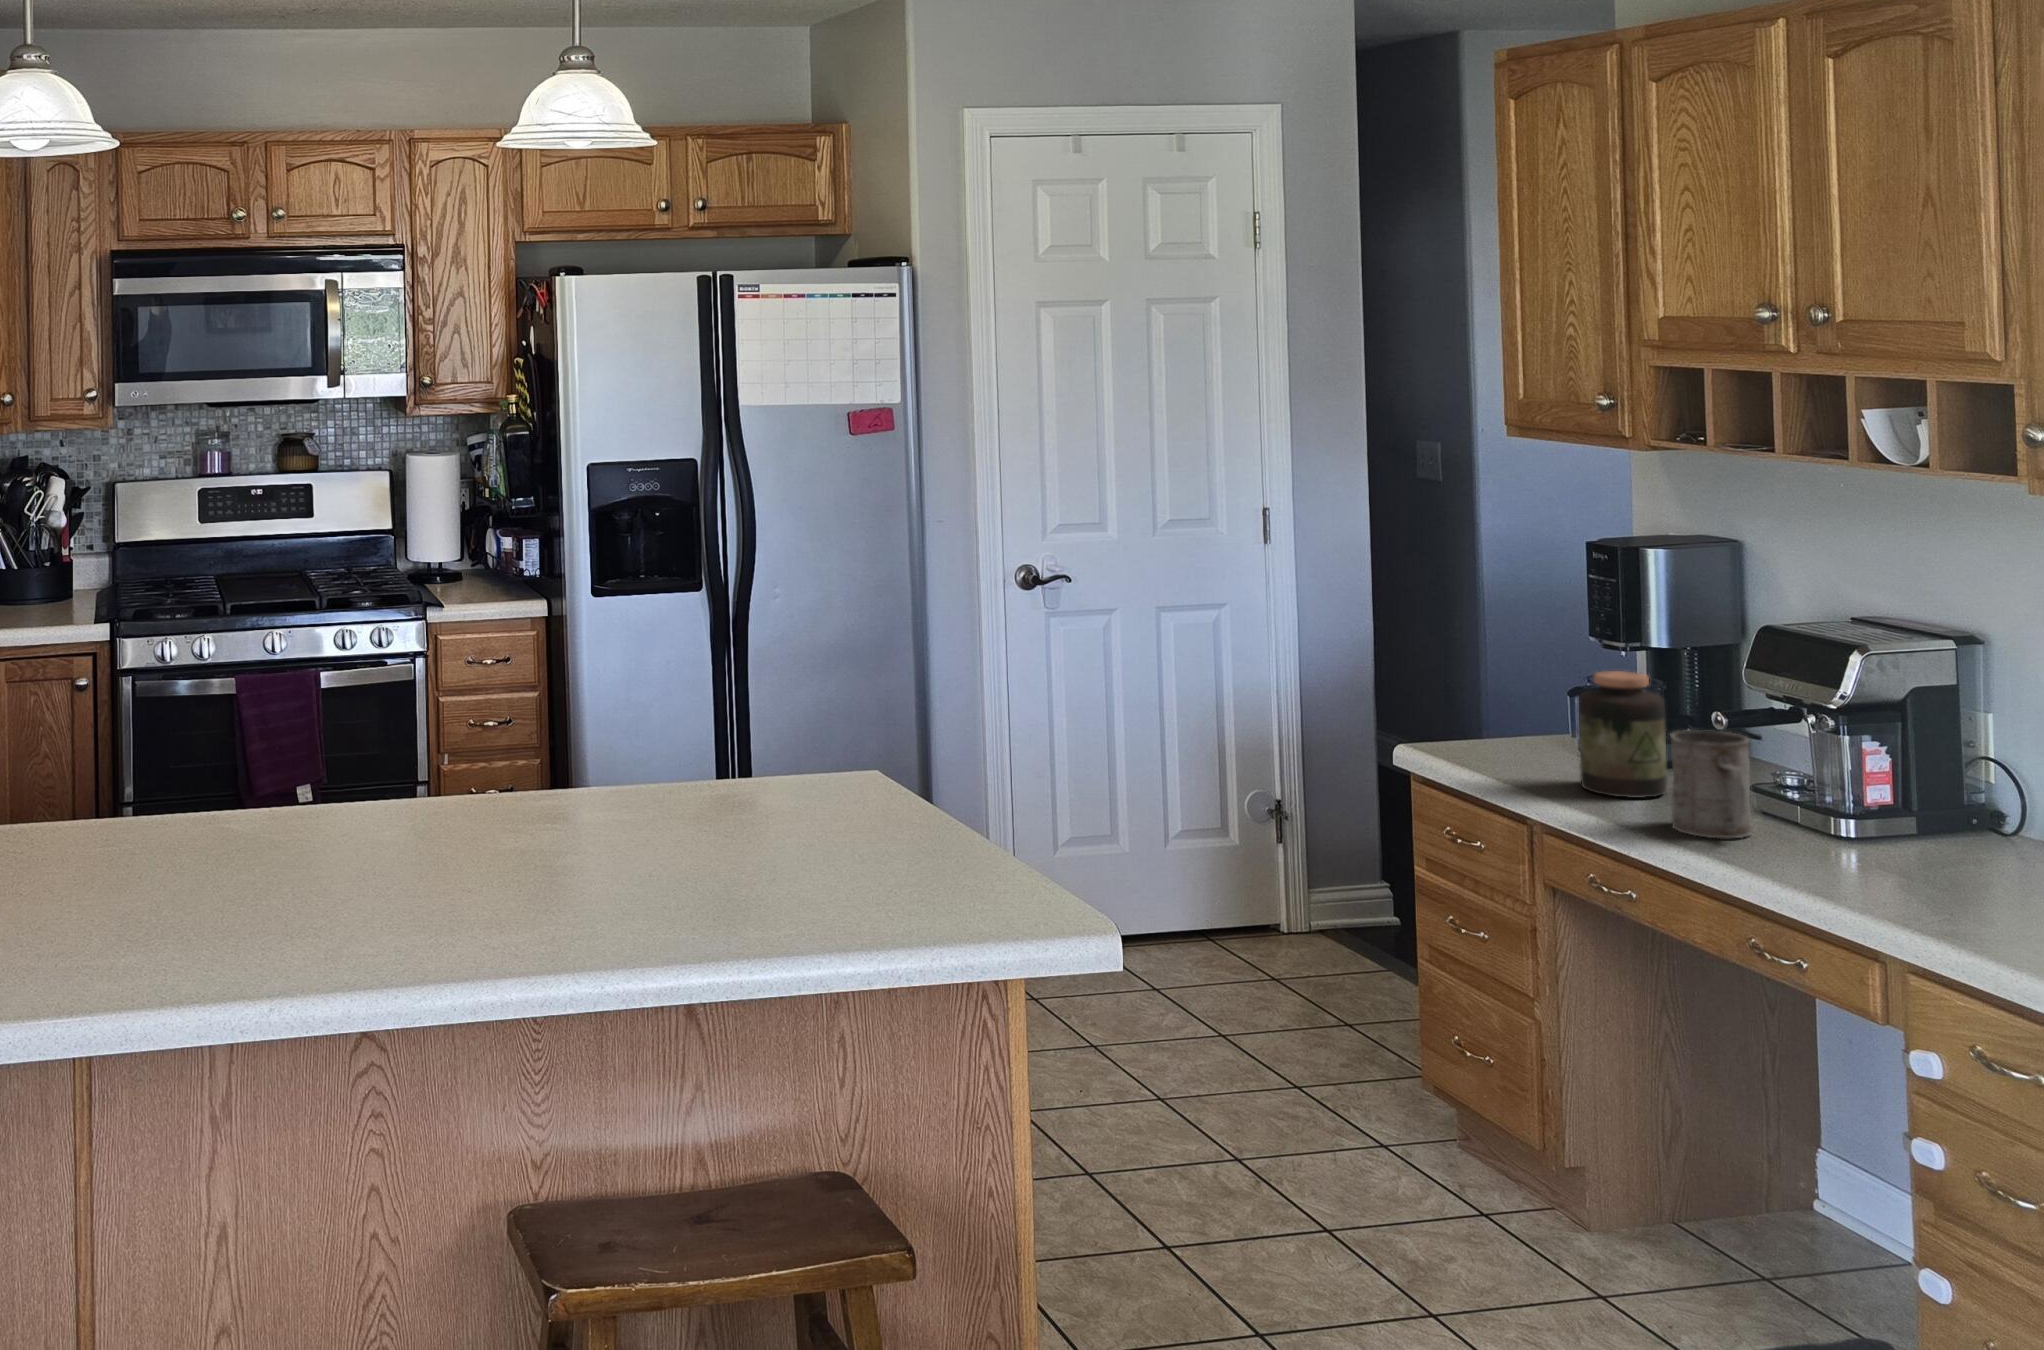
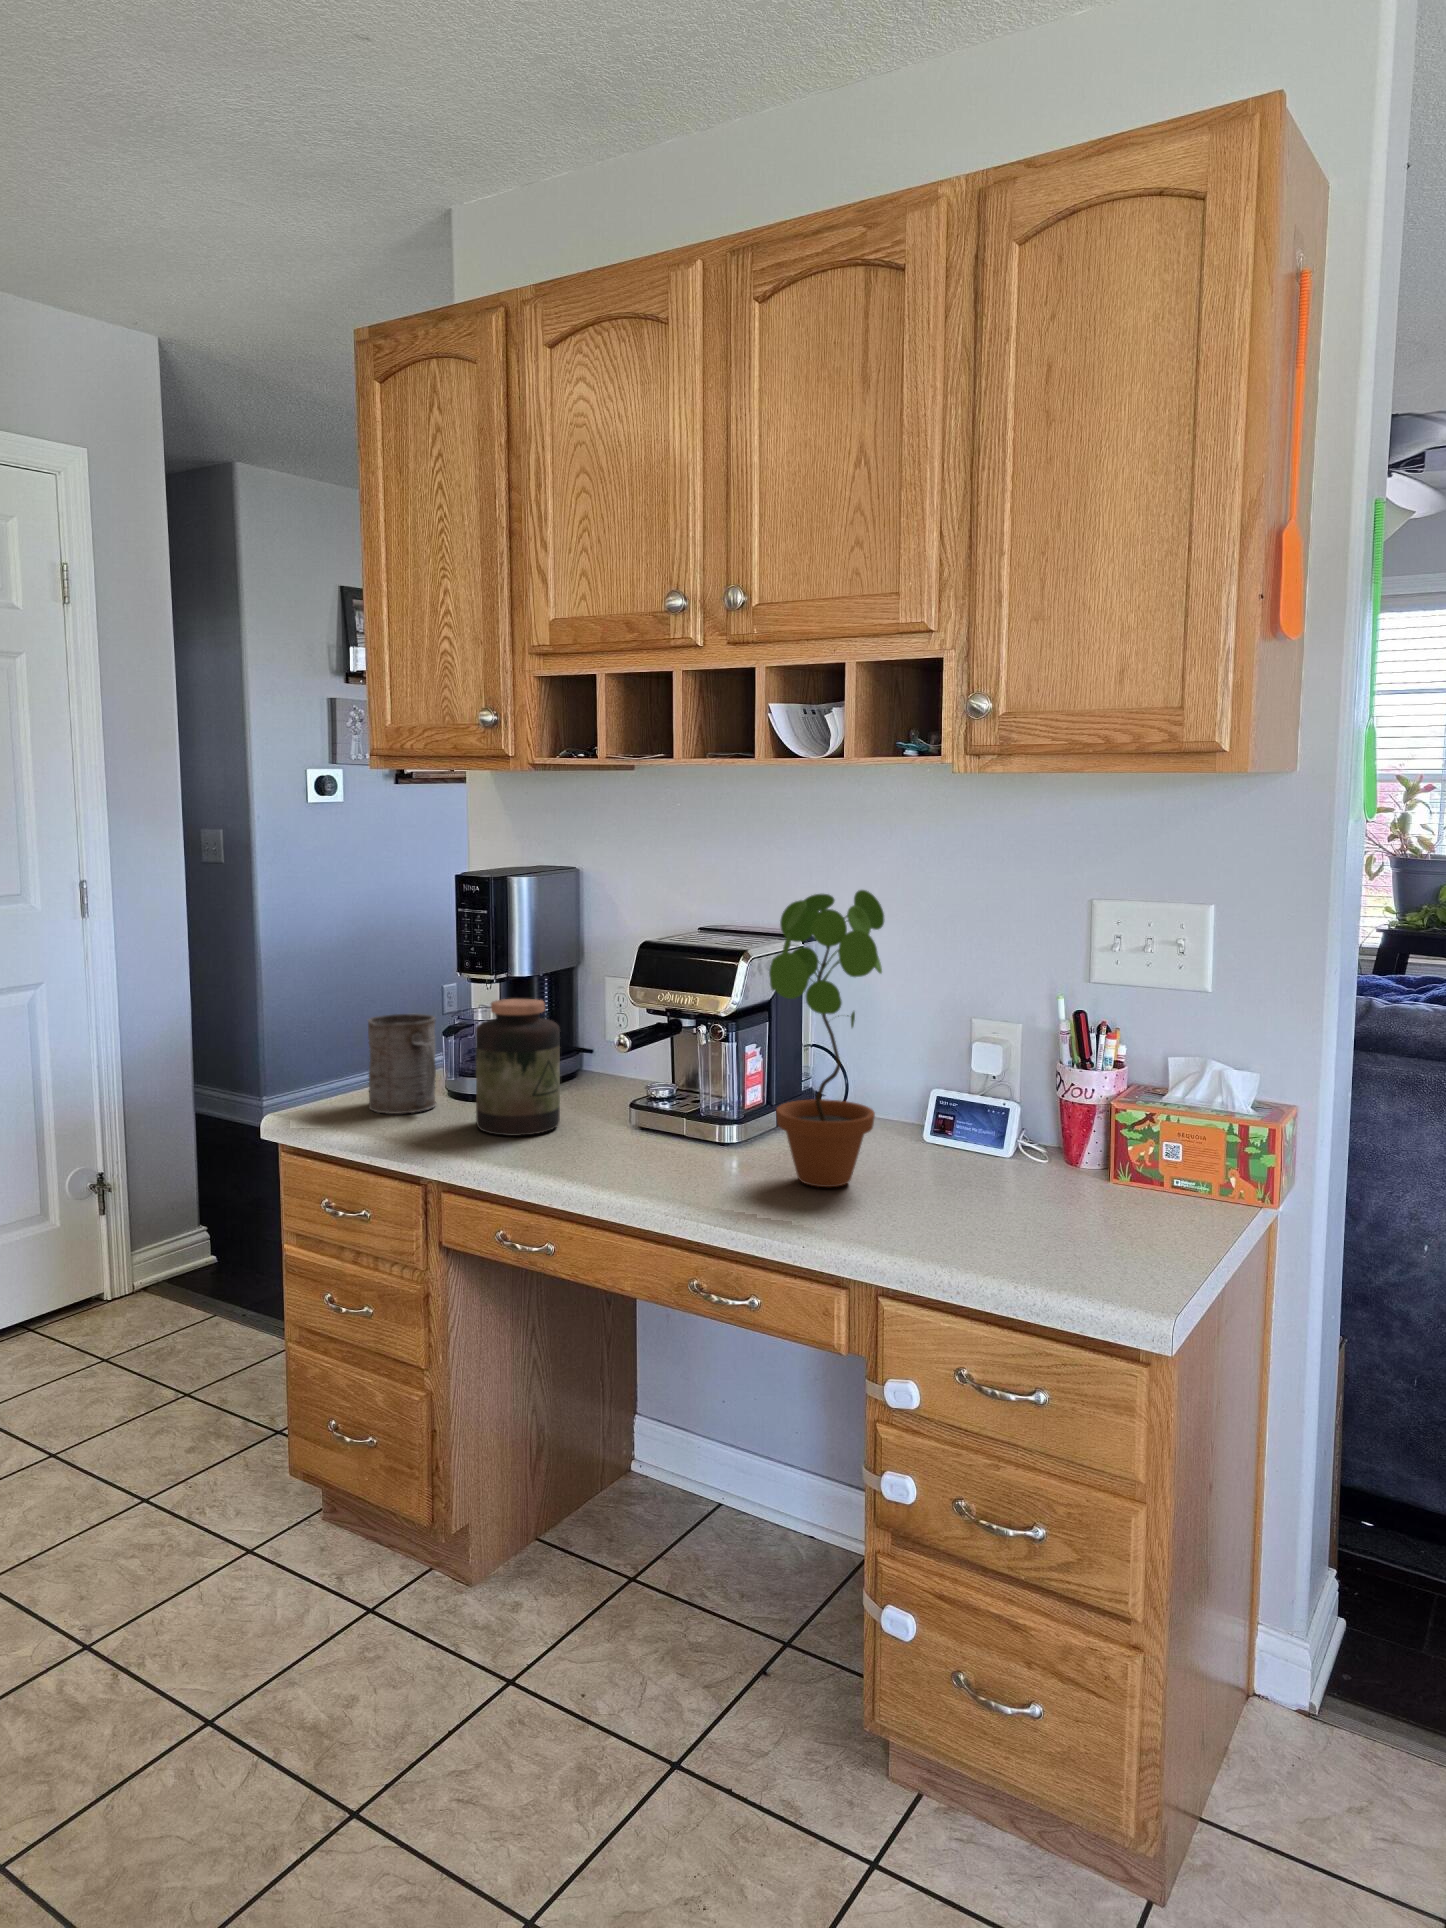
potted plant: none [1804,604,1945,878] -> present [769,890,884,1187]
mug: present [1671,730,1751,838] -> present [368,1014,436,1114]

